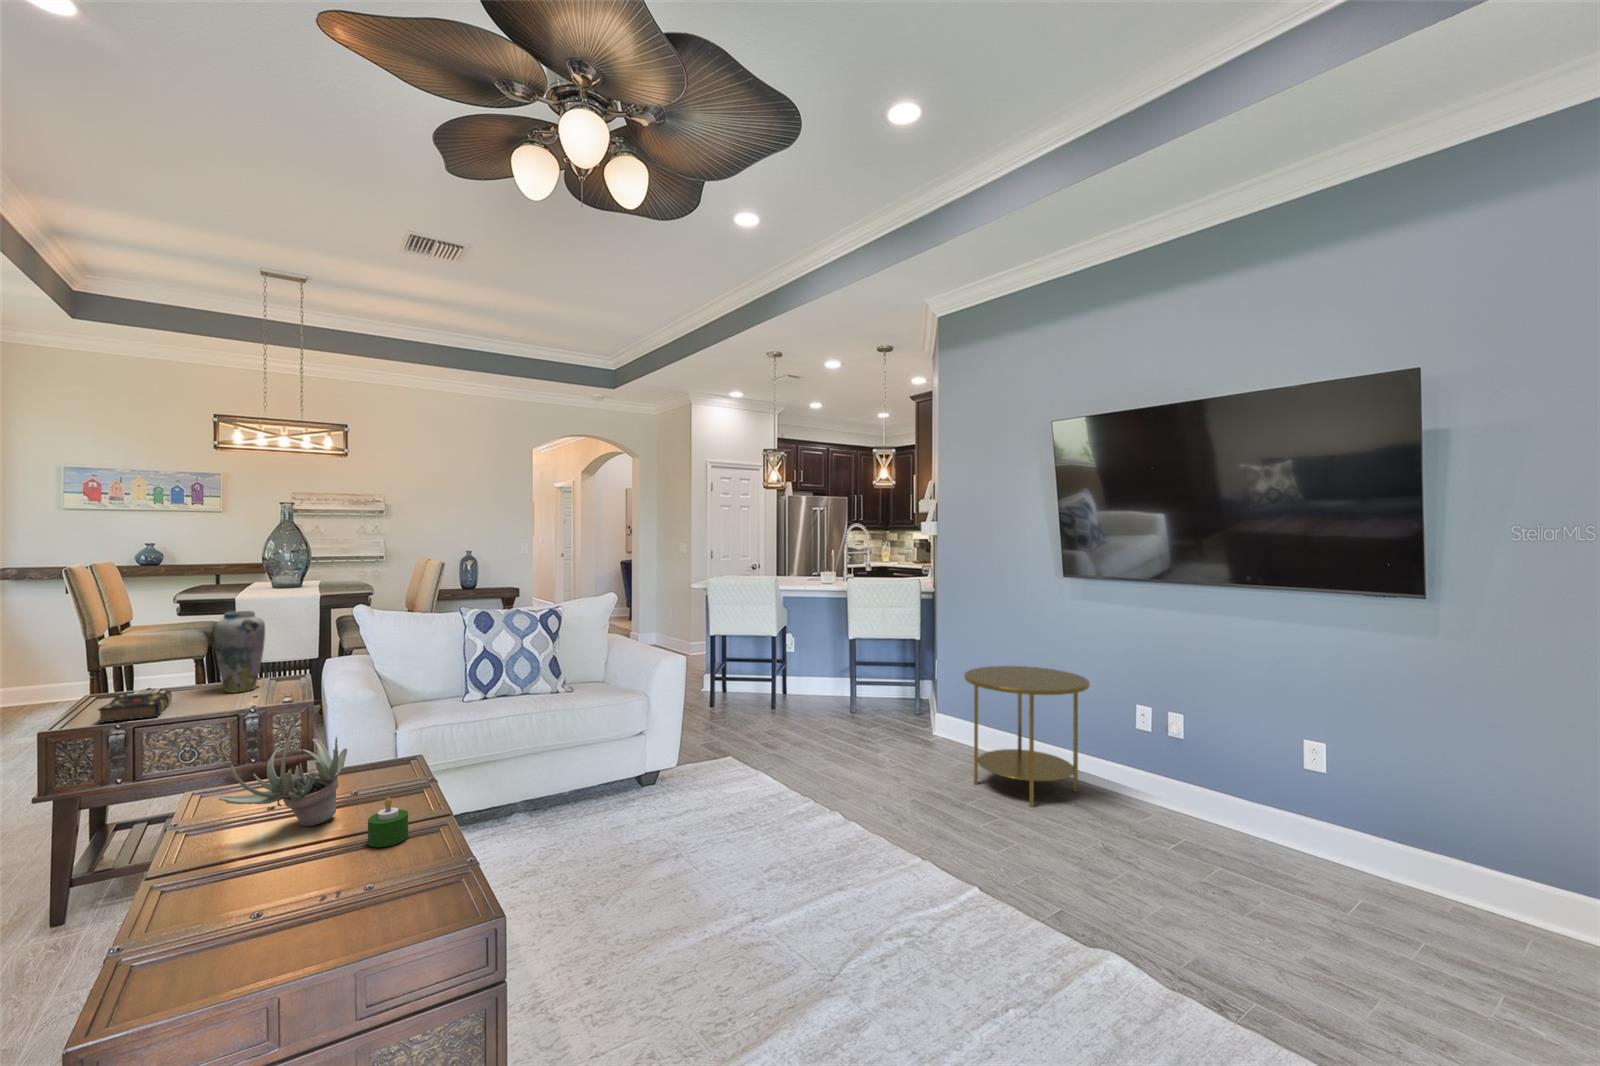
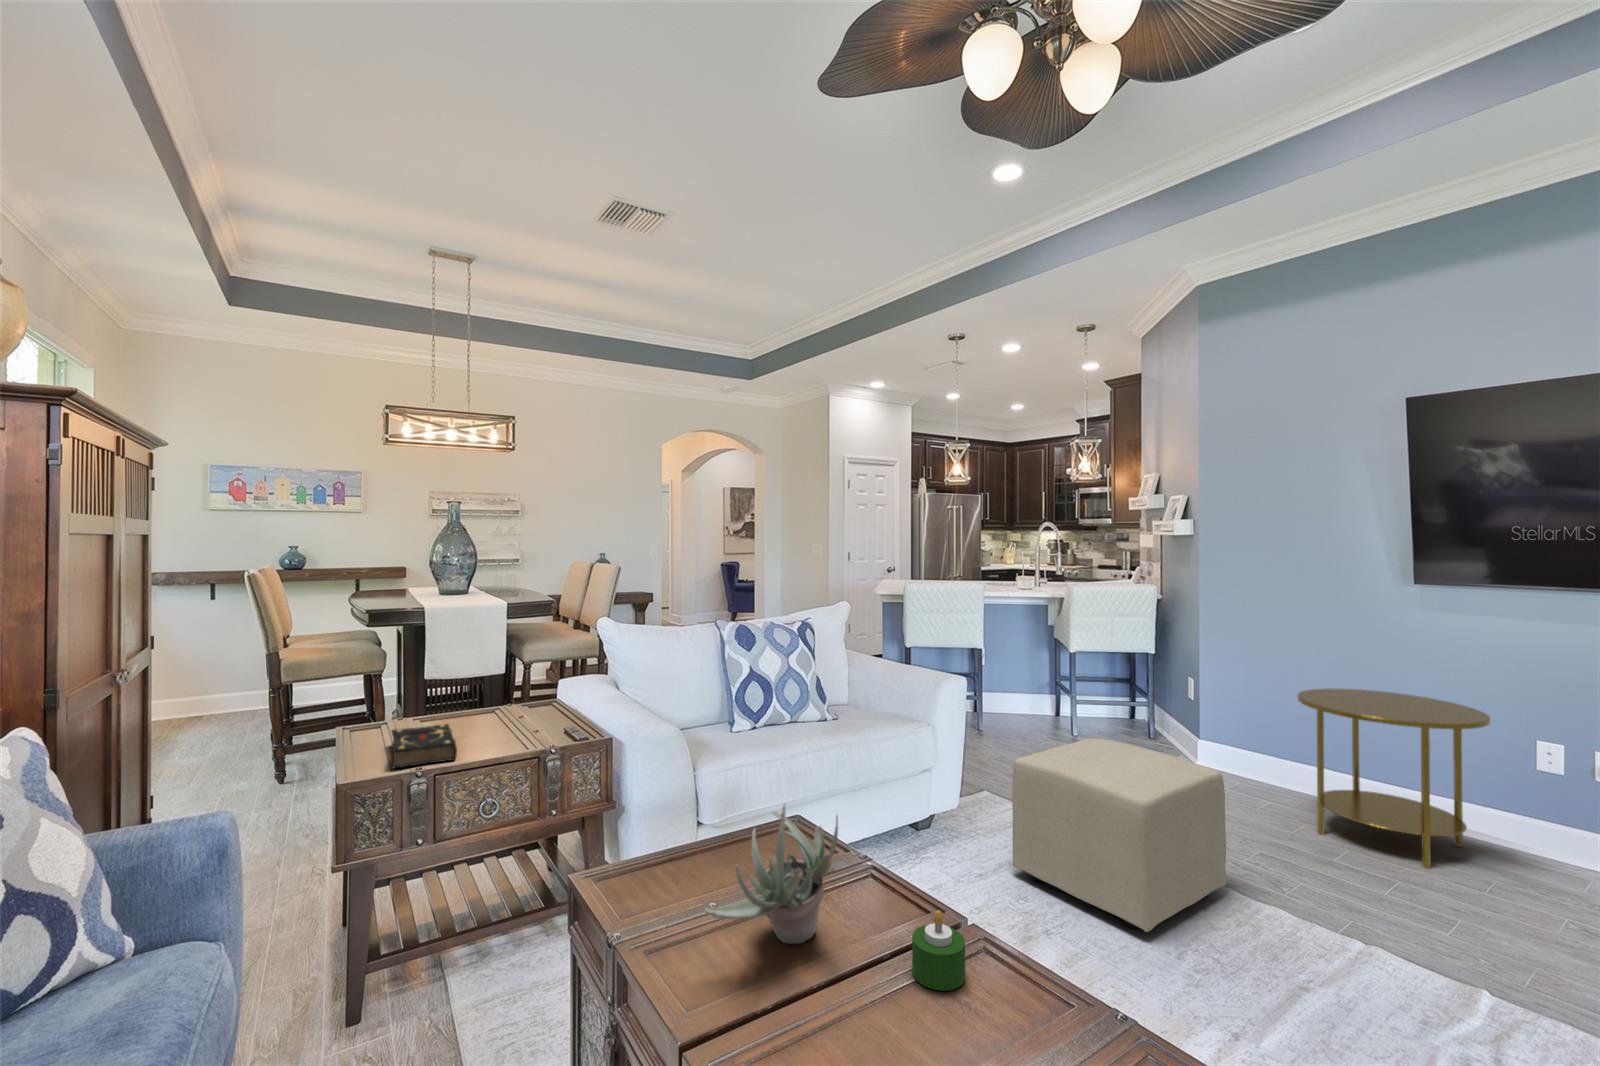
vase: present [214,611,265,693] -> none [486,623,539,724]
ottoman: none [689,706,847,851] -> present [1012,738,1226,932]

